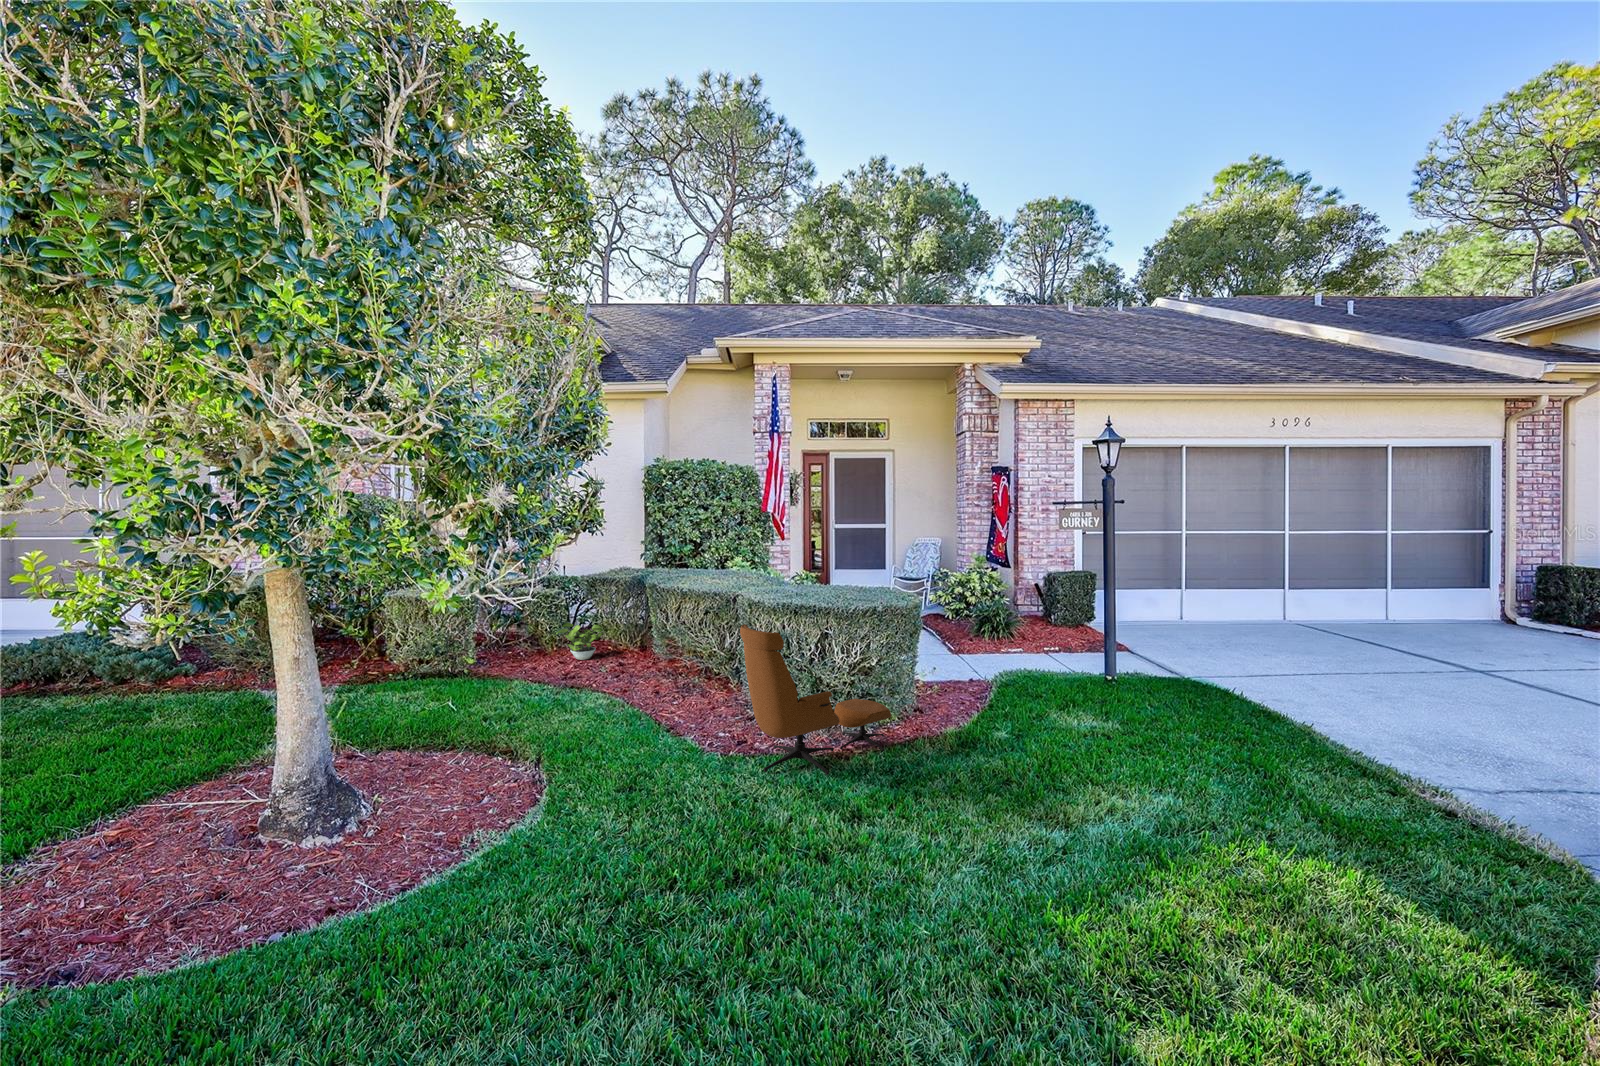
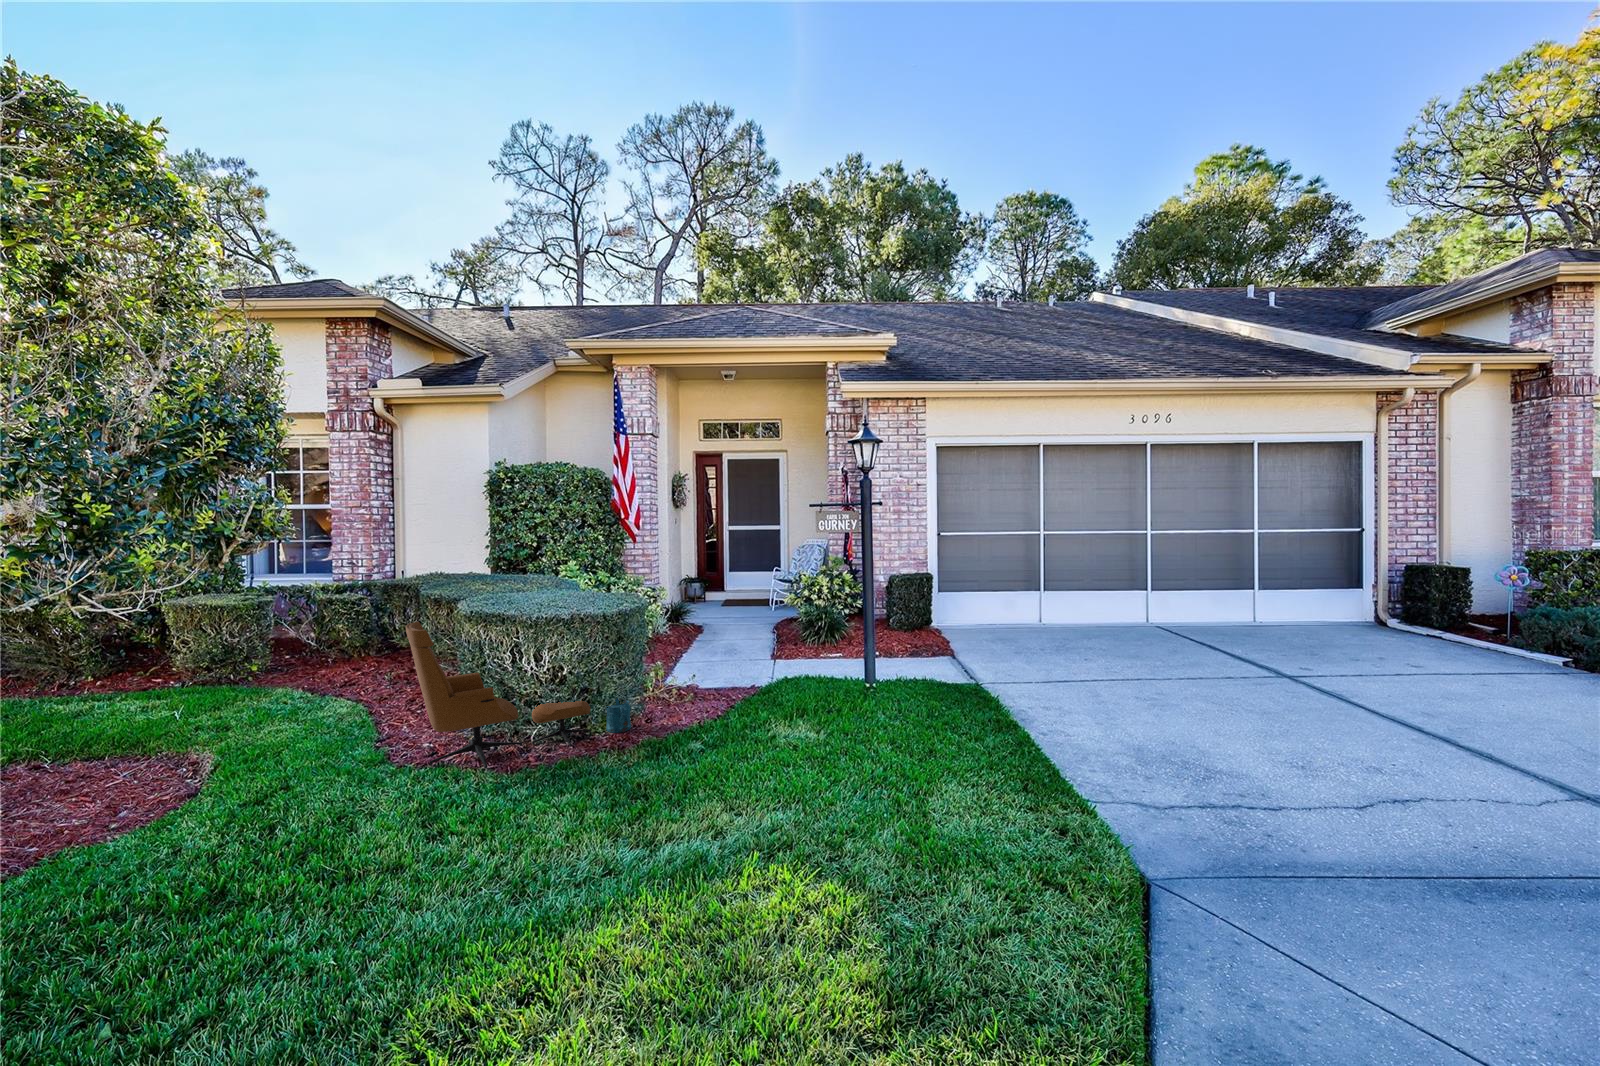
potted plant: present [558,623,603,660] -> none [377,620,428,656]
watering can: none [894,696,934,737] -> present [606,698,631,733]

